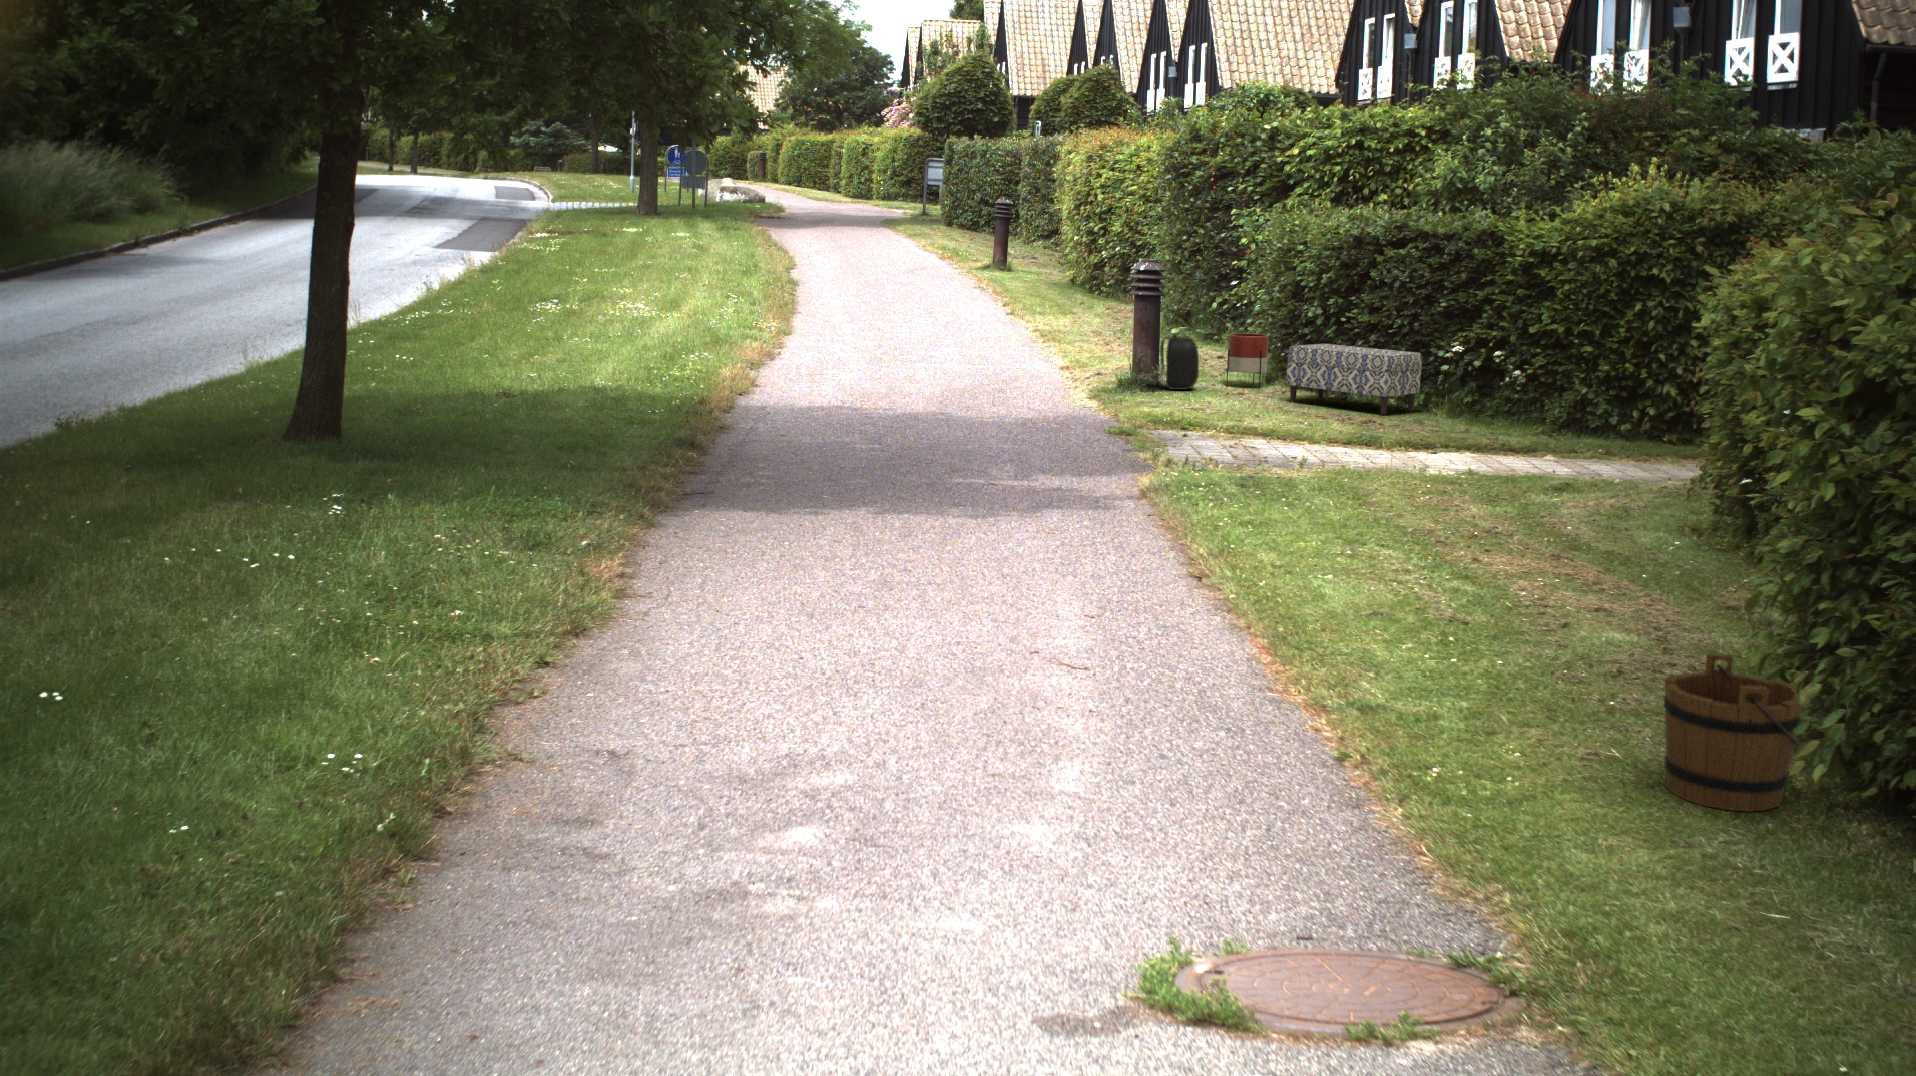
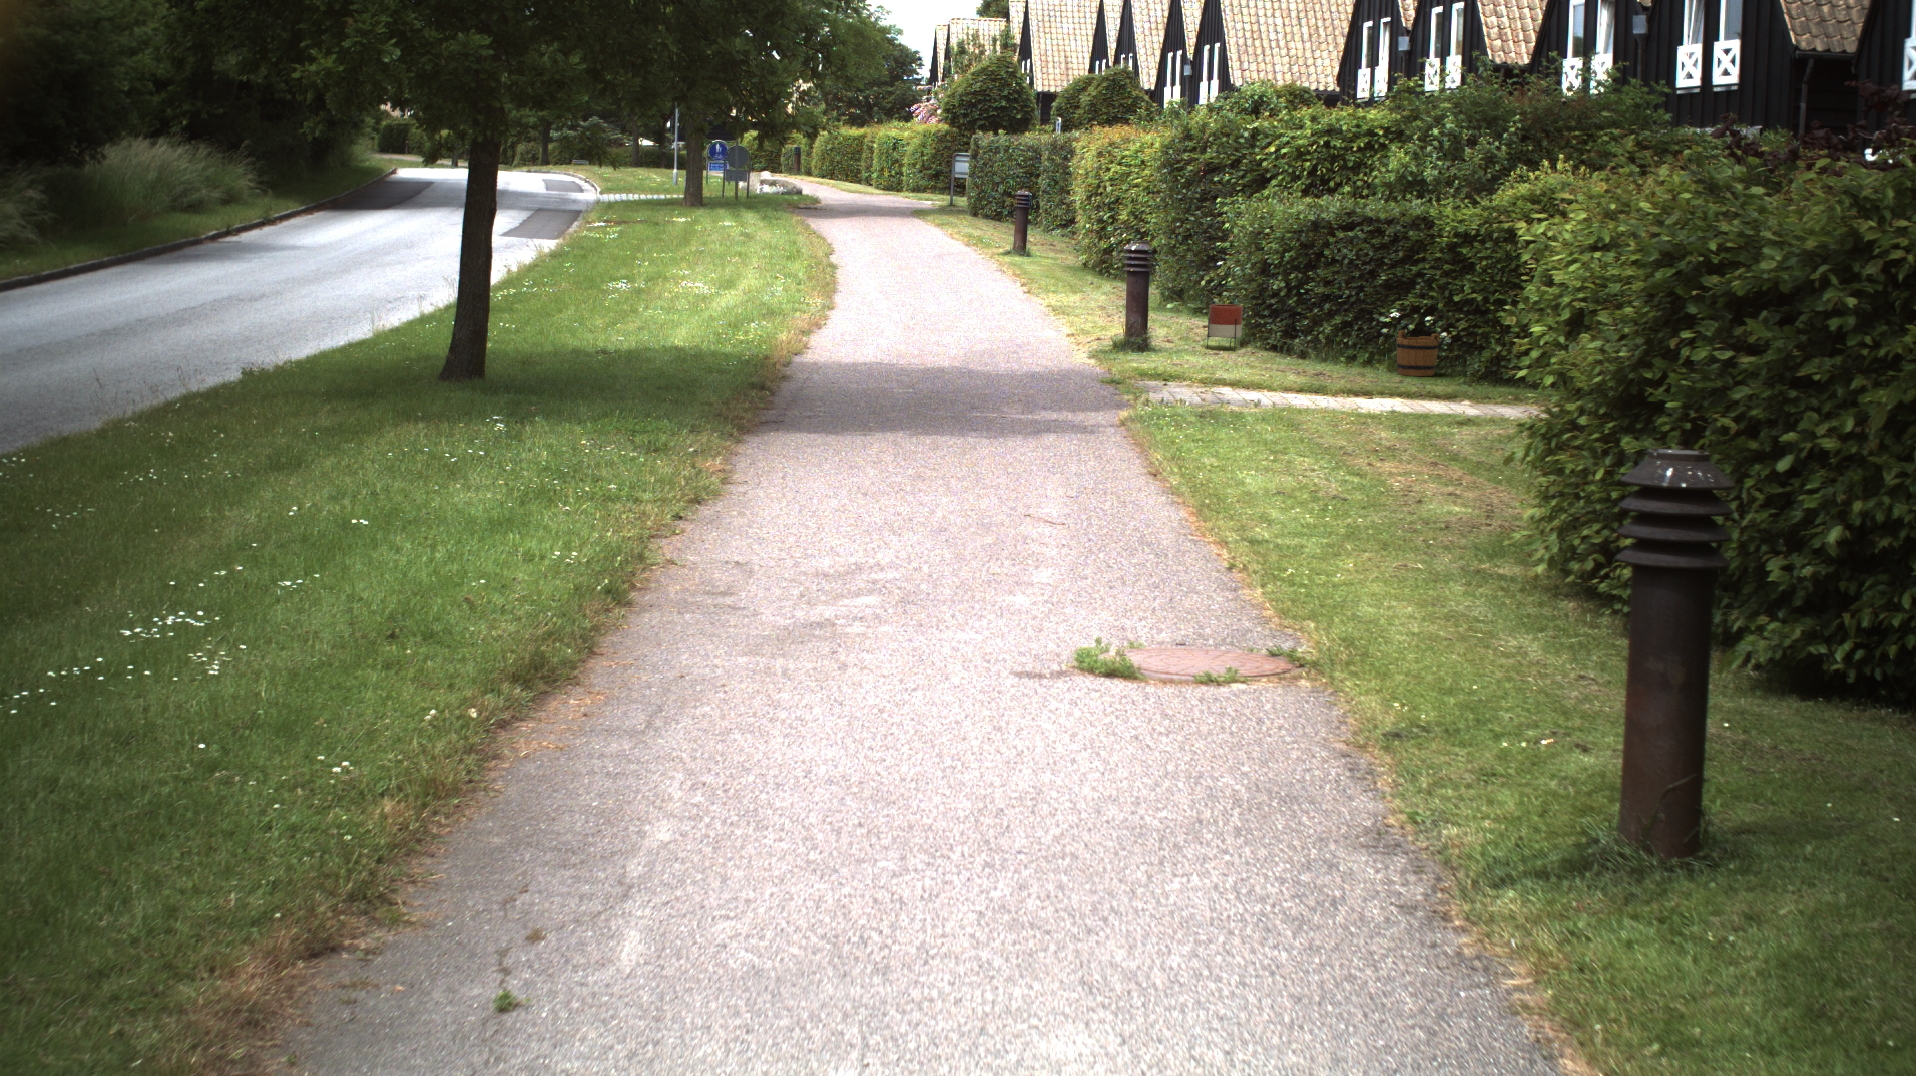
backpack: present [1160,334,1199,390] -> none [1145,304,1183,352]
bench: present [1287,344,1422,415] -> none [1255,312,1367,370]
bucket: present [1664,653,1802,811] -> present [1396,331,1440,376]

